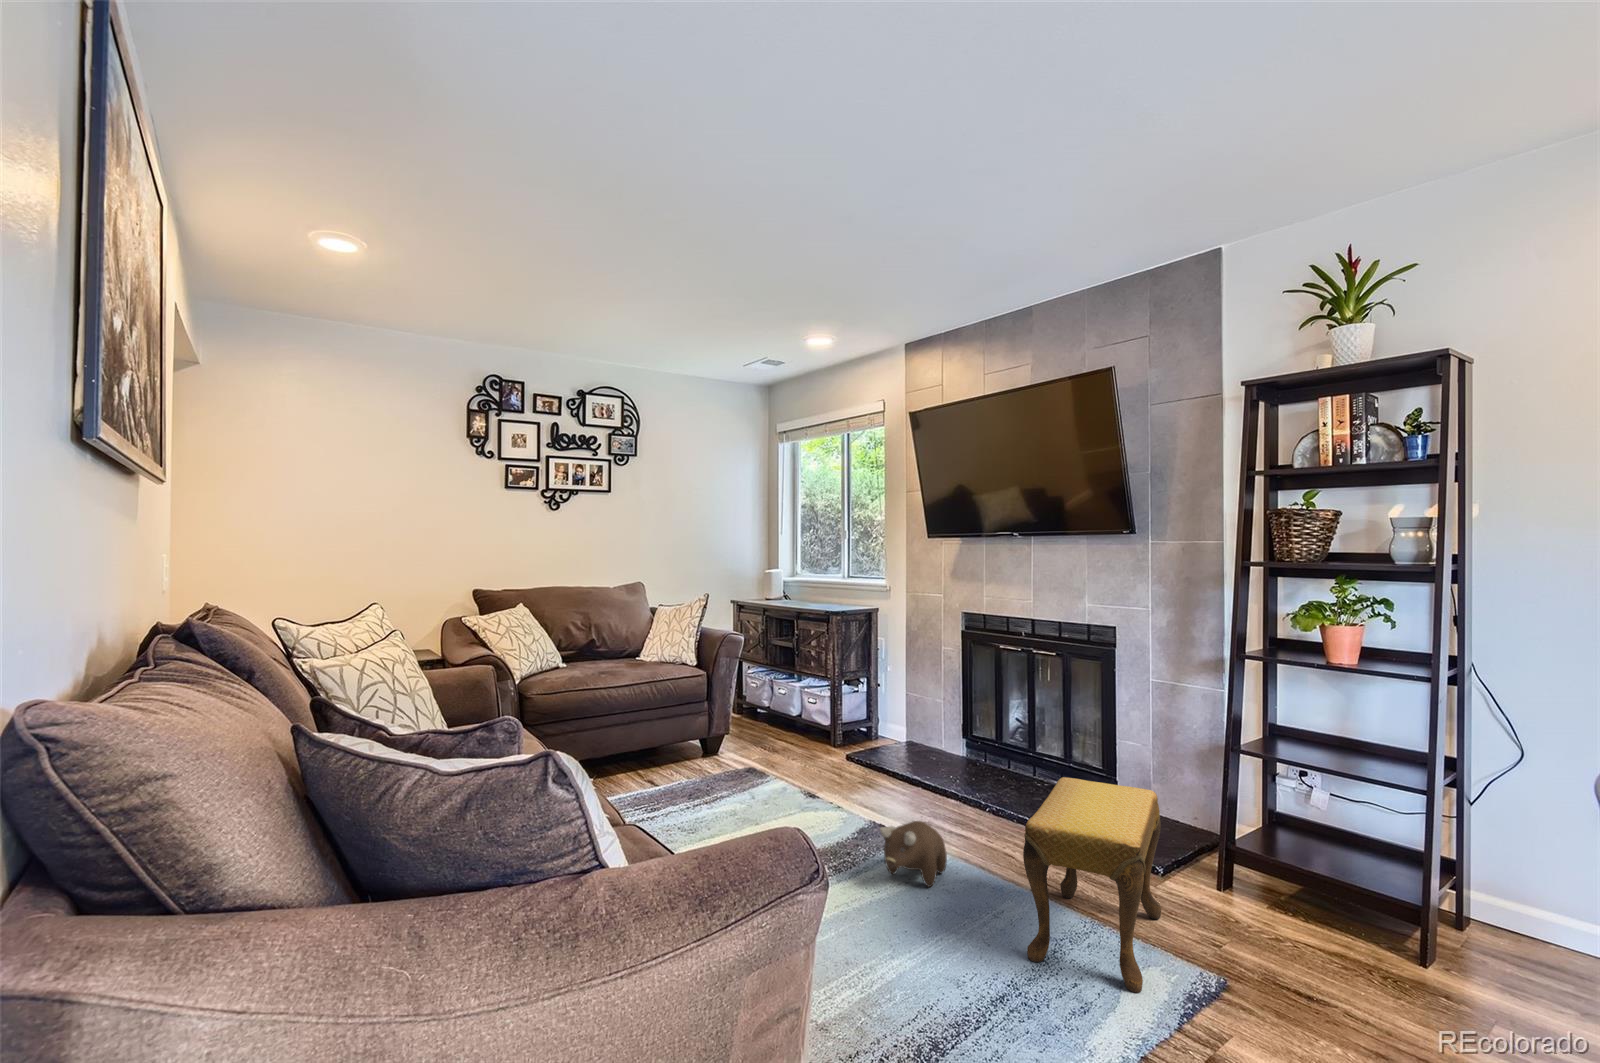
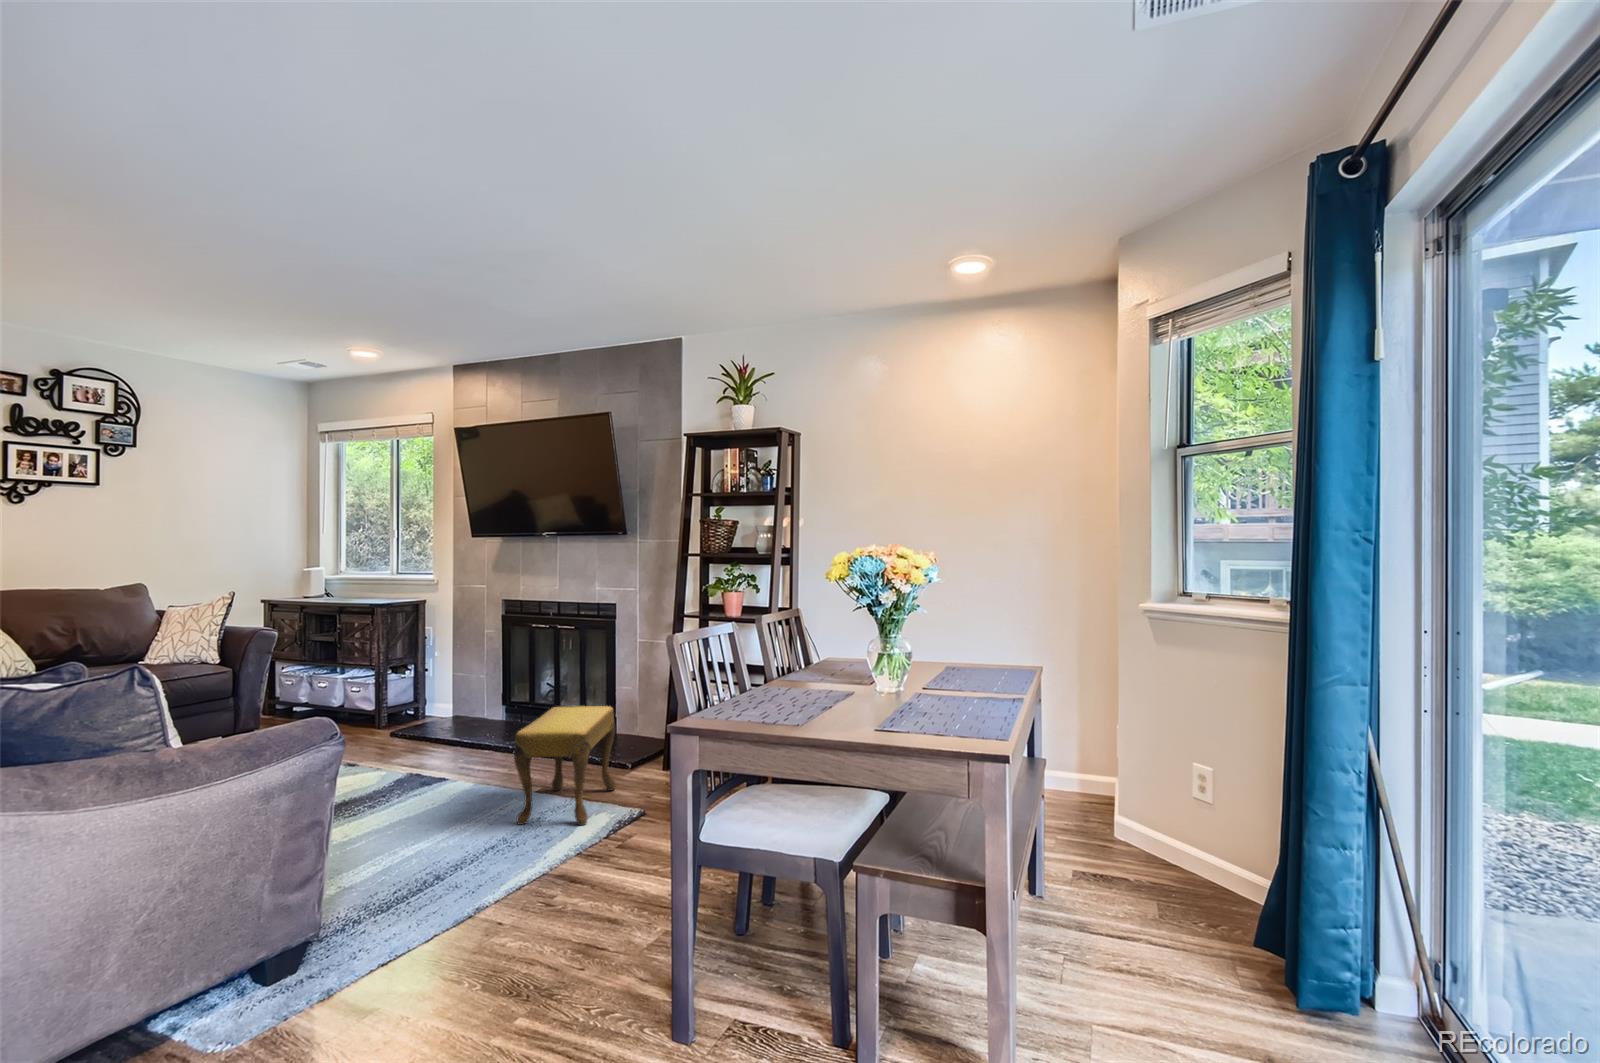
plush toy: present [880,821,947,887] -> none [410,756,468,802]

